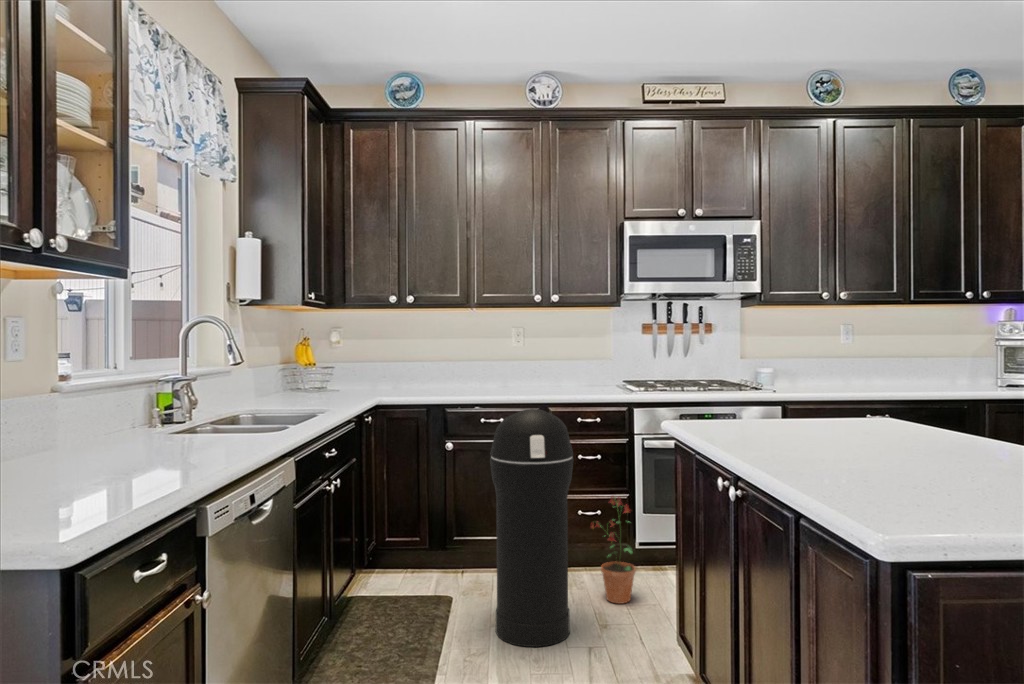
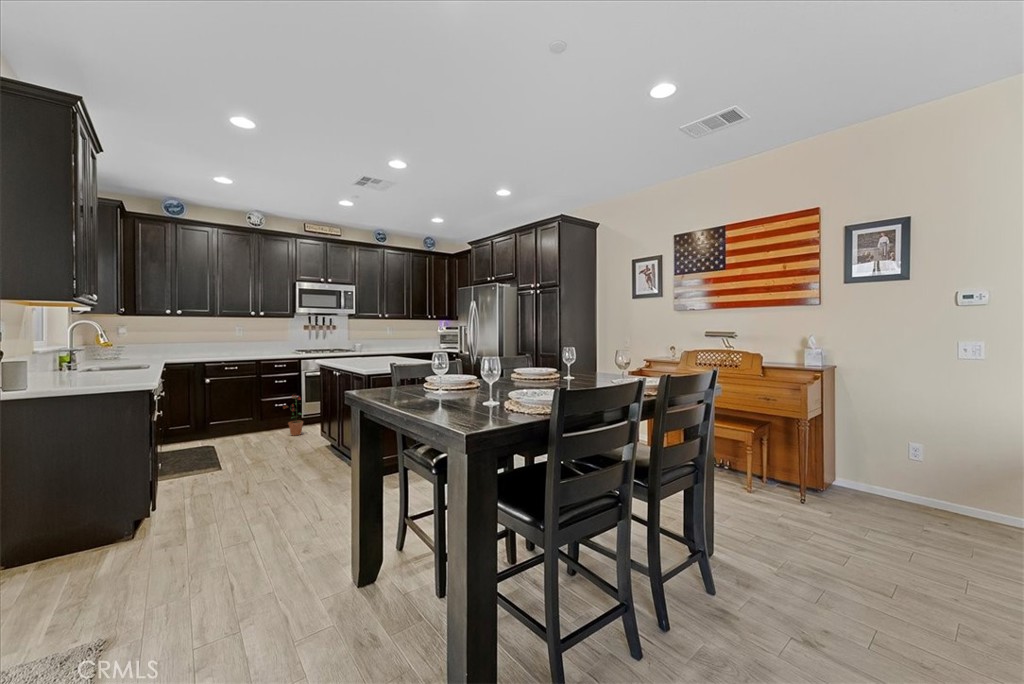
trash can: present [490,409,574,647] -> none [240,359,278,450]

